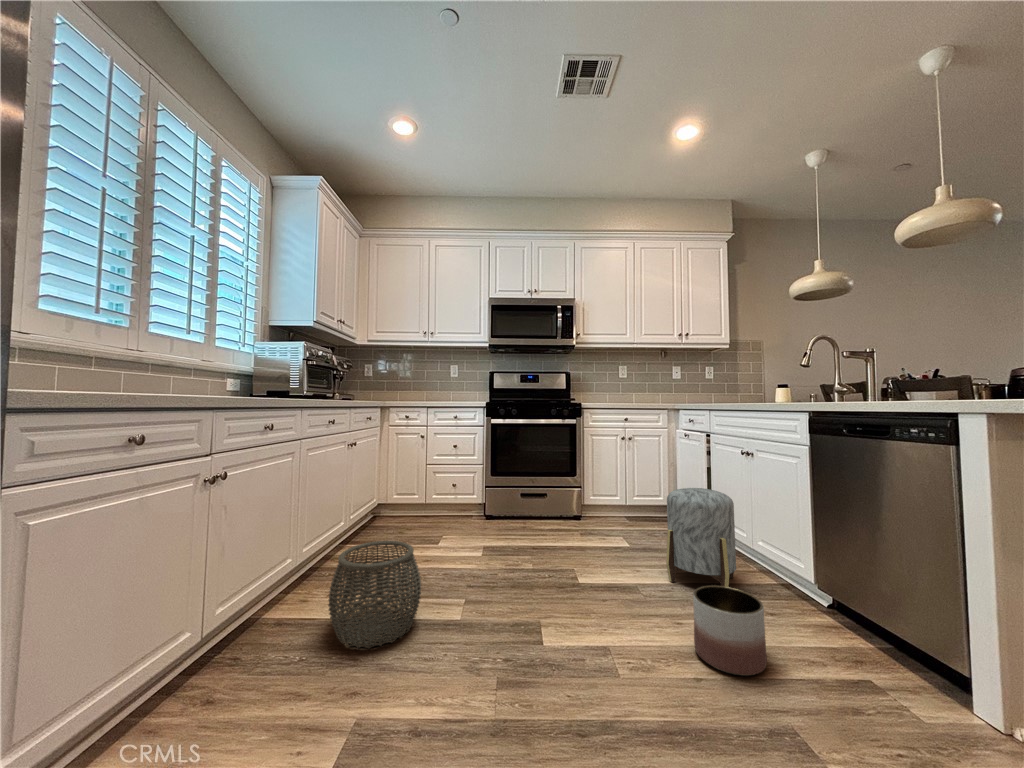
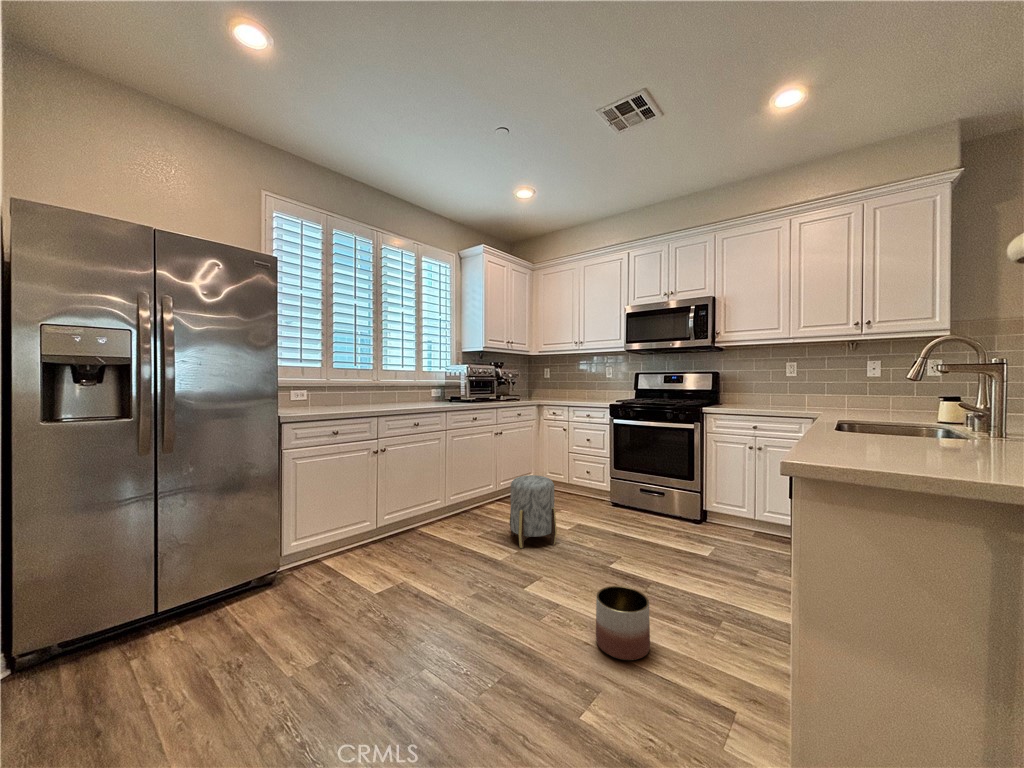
stool: present [666,488,736,587] -> present [510,475,557,548]
woven basket: present [328,541,421,648] -> none [426,500,480,559]

